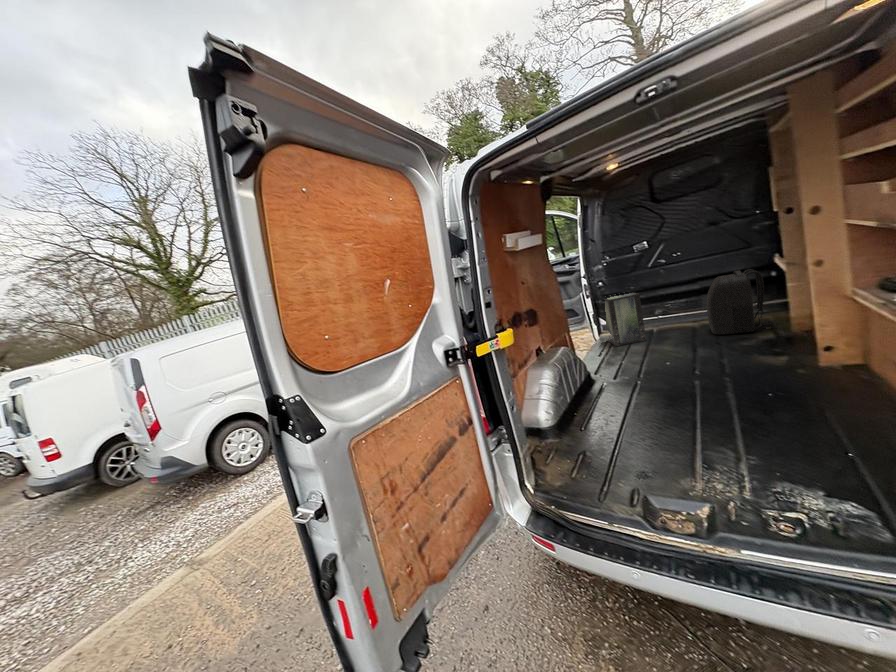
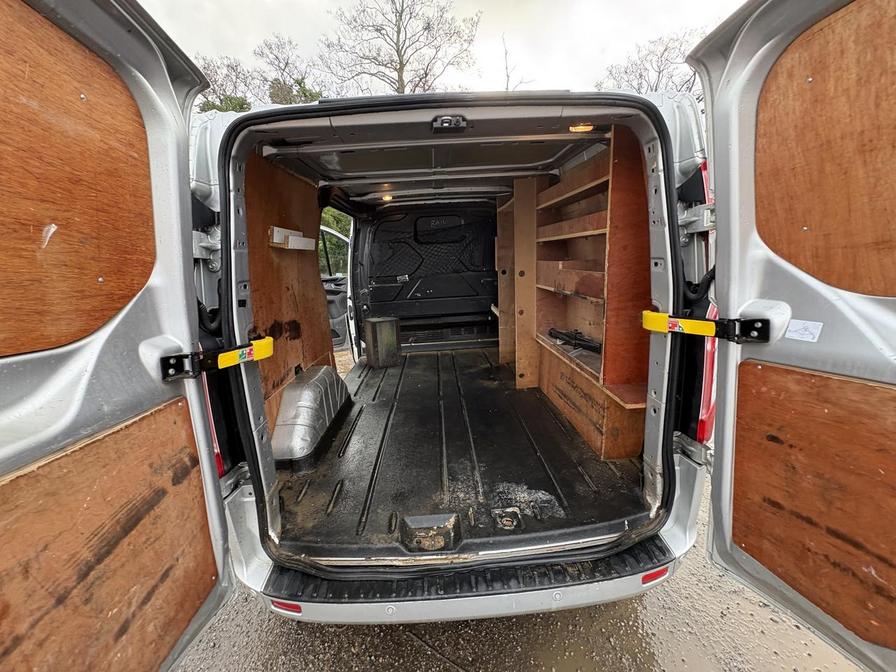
backpack: present [707,269,777,334] -> none [451,309,496,362]

